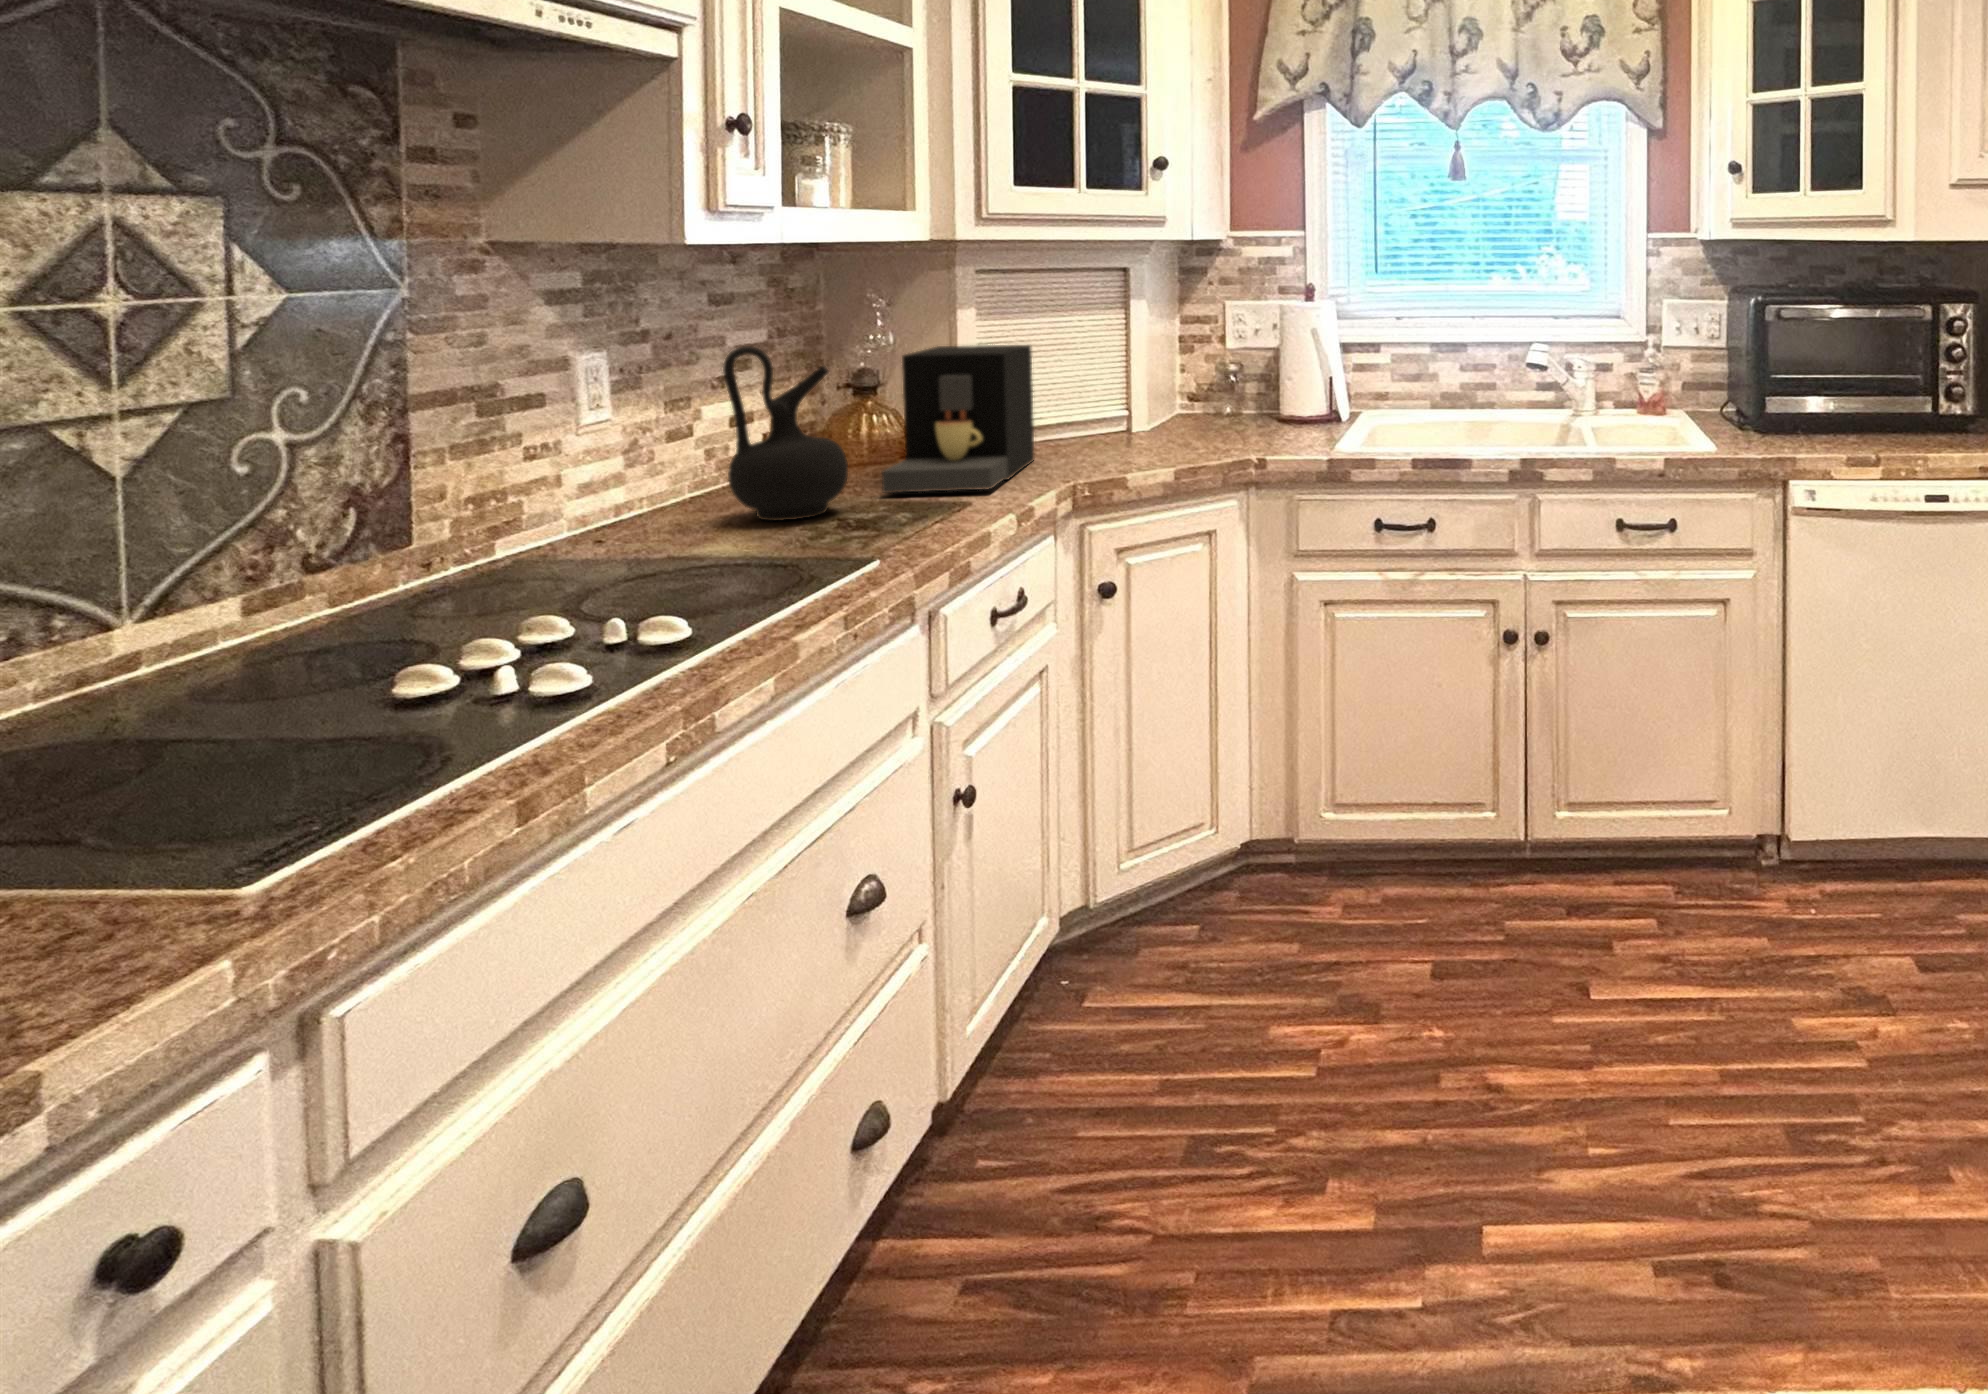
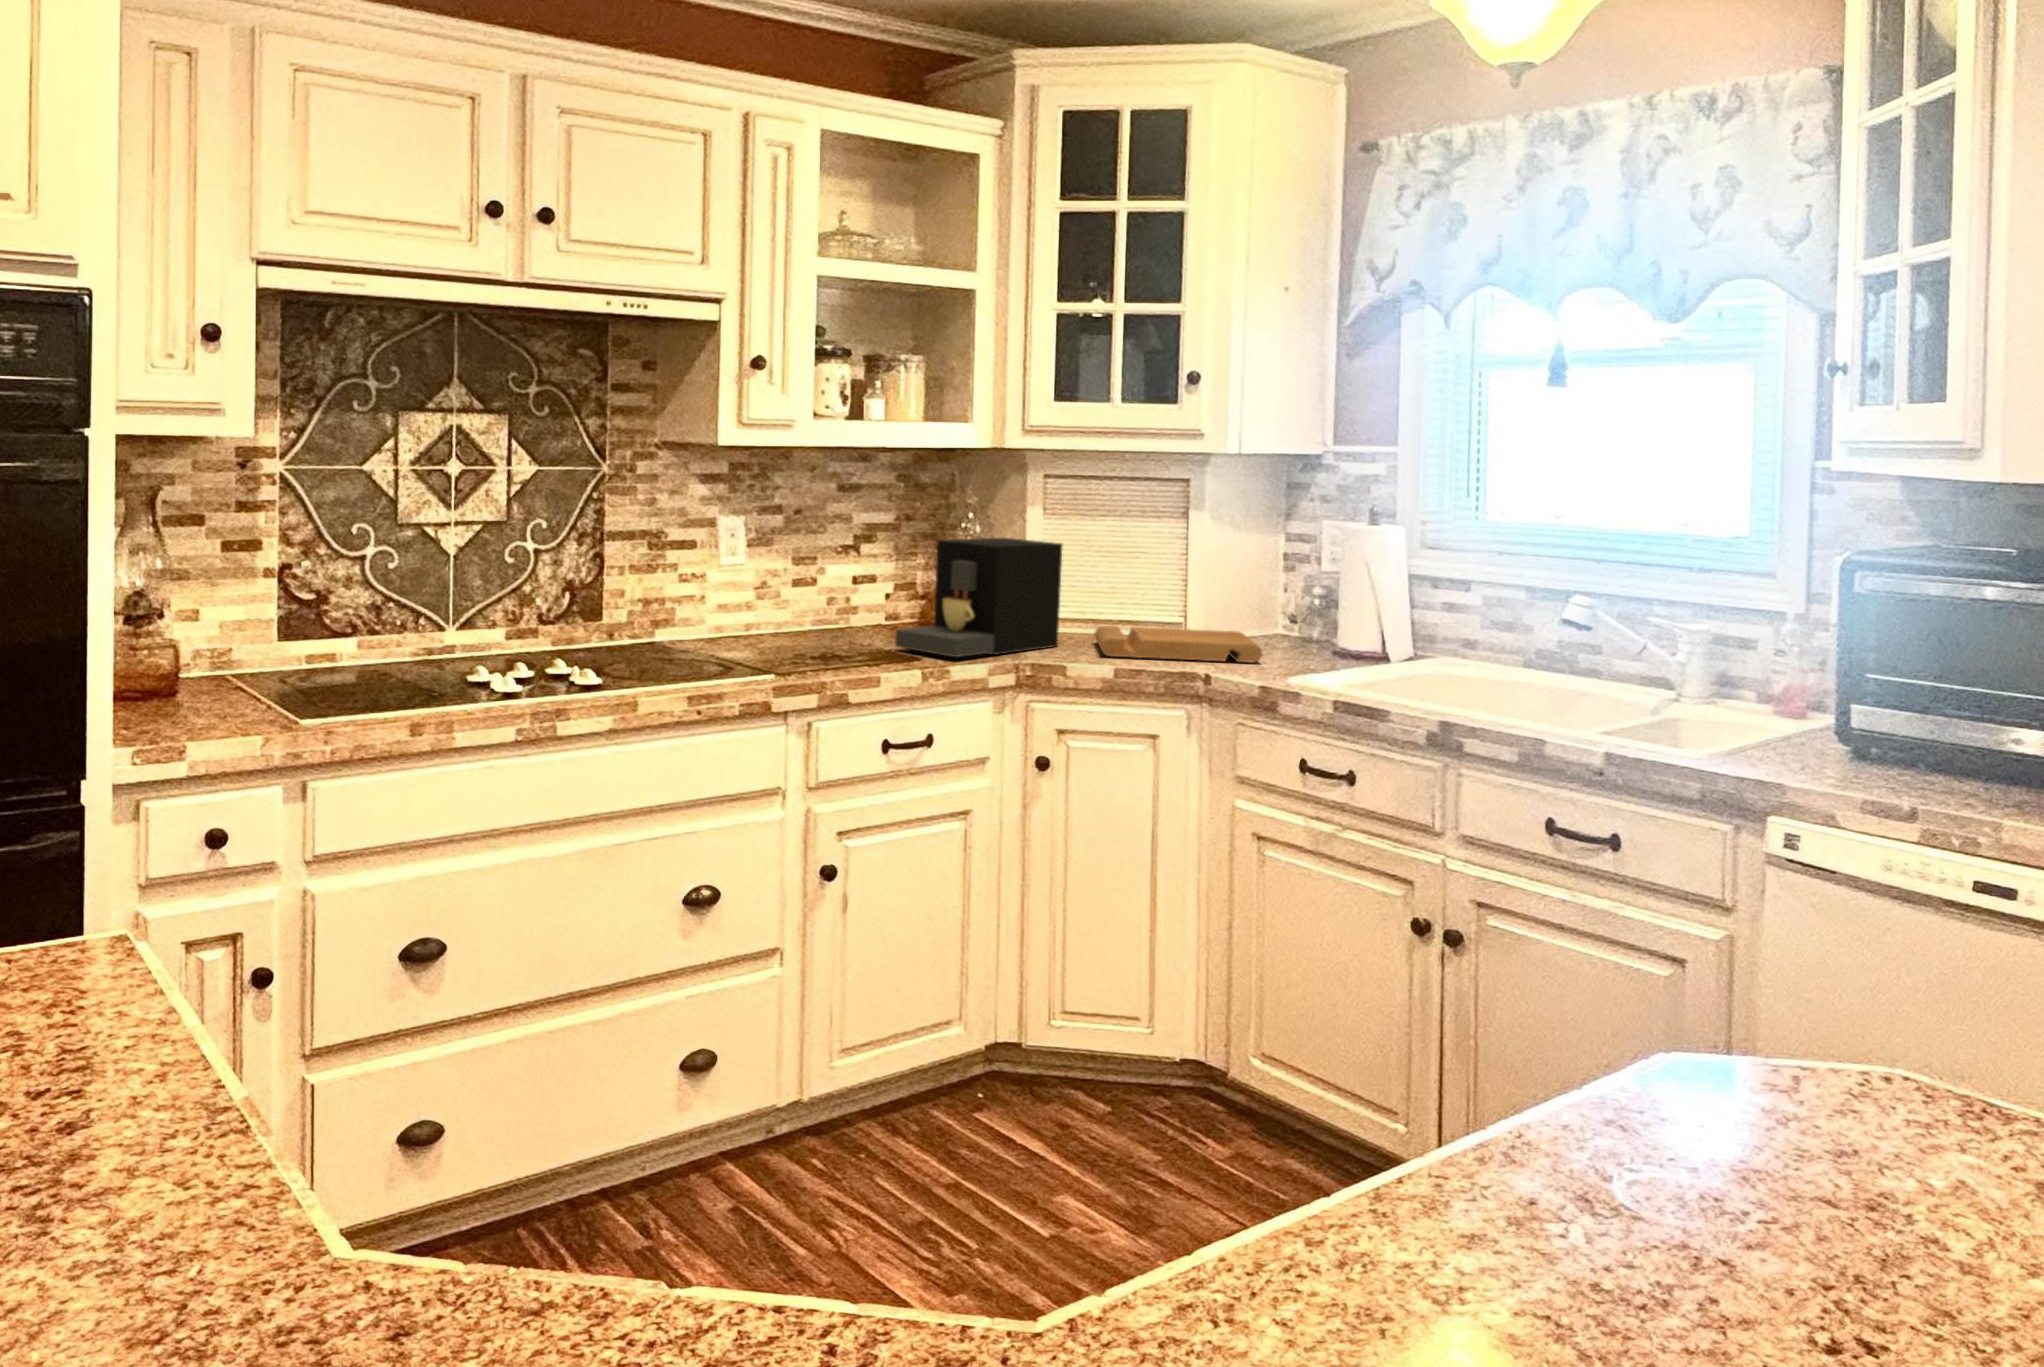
ceramic jug: present [723,346,848,521] -> none [784,520,861,653]
cutting board: none [1053,415,1249,459] -> present [1095,626,1262,662]

